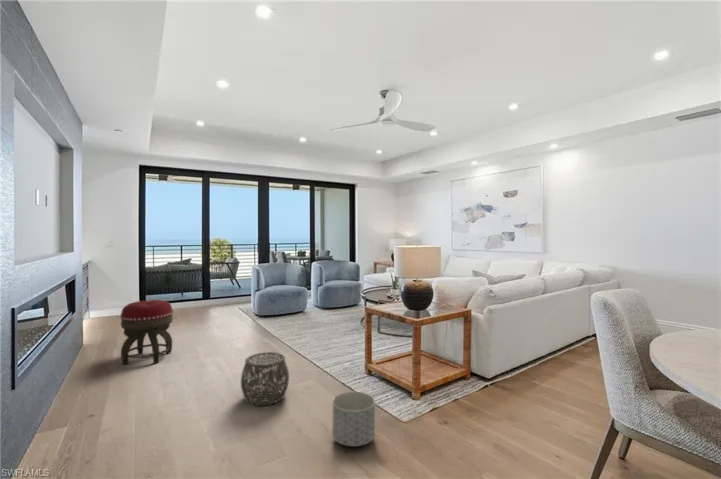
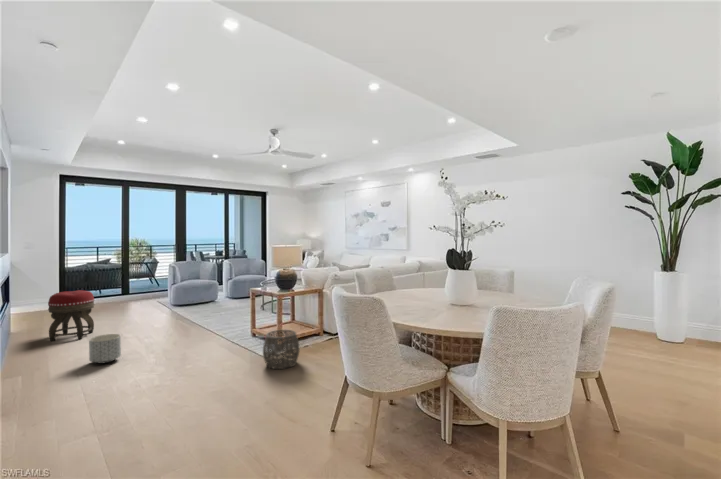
woven basket: present [241,352,289,406] -> present [263,330,300,369]
planter: present [333,392,375,446] -> present [89,334,121,364]

